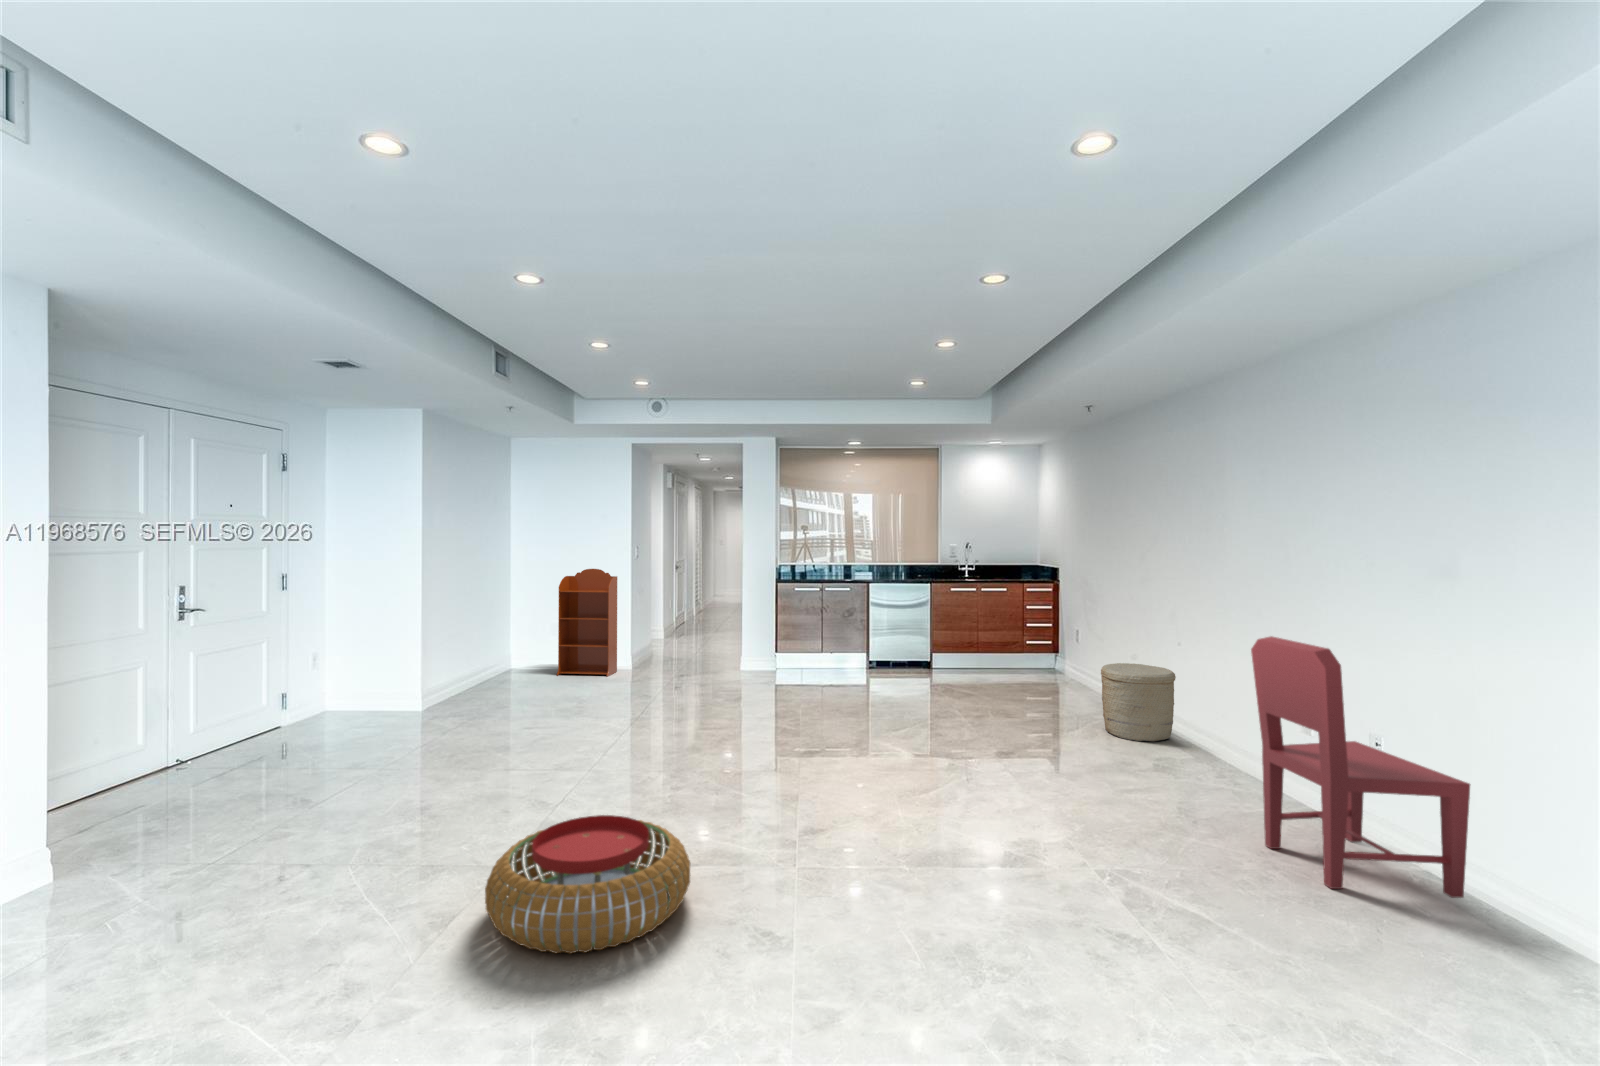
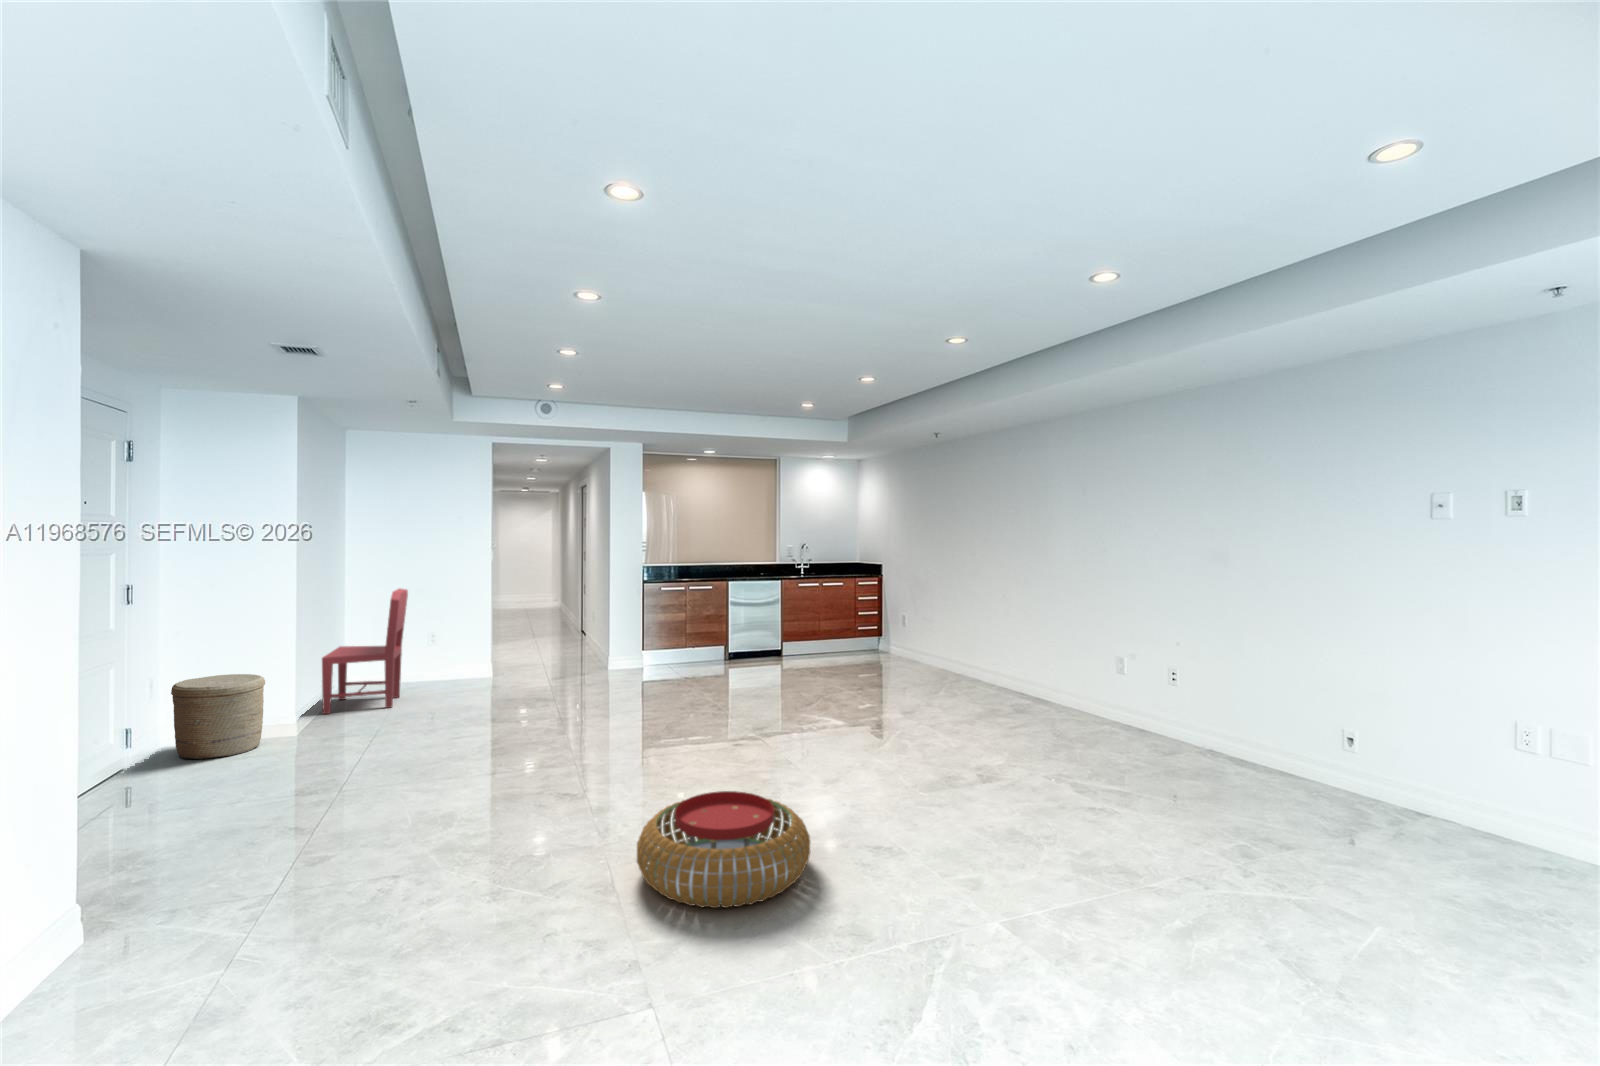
bookcase: present [557,569,617,677] -> none [415,571,481,686]
dining chair: present [1251,636,1470,898] -> present [322,589,408,714]
woven basket: present [1101,663,1176,741] -> present [171,674,265,759]

